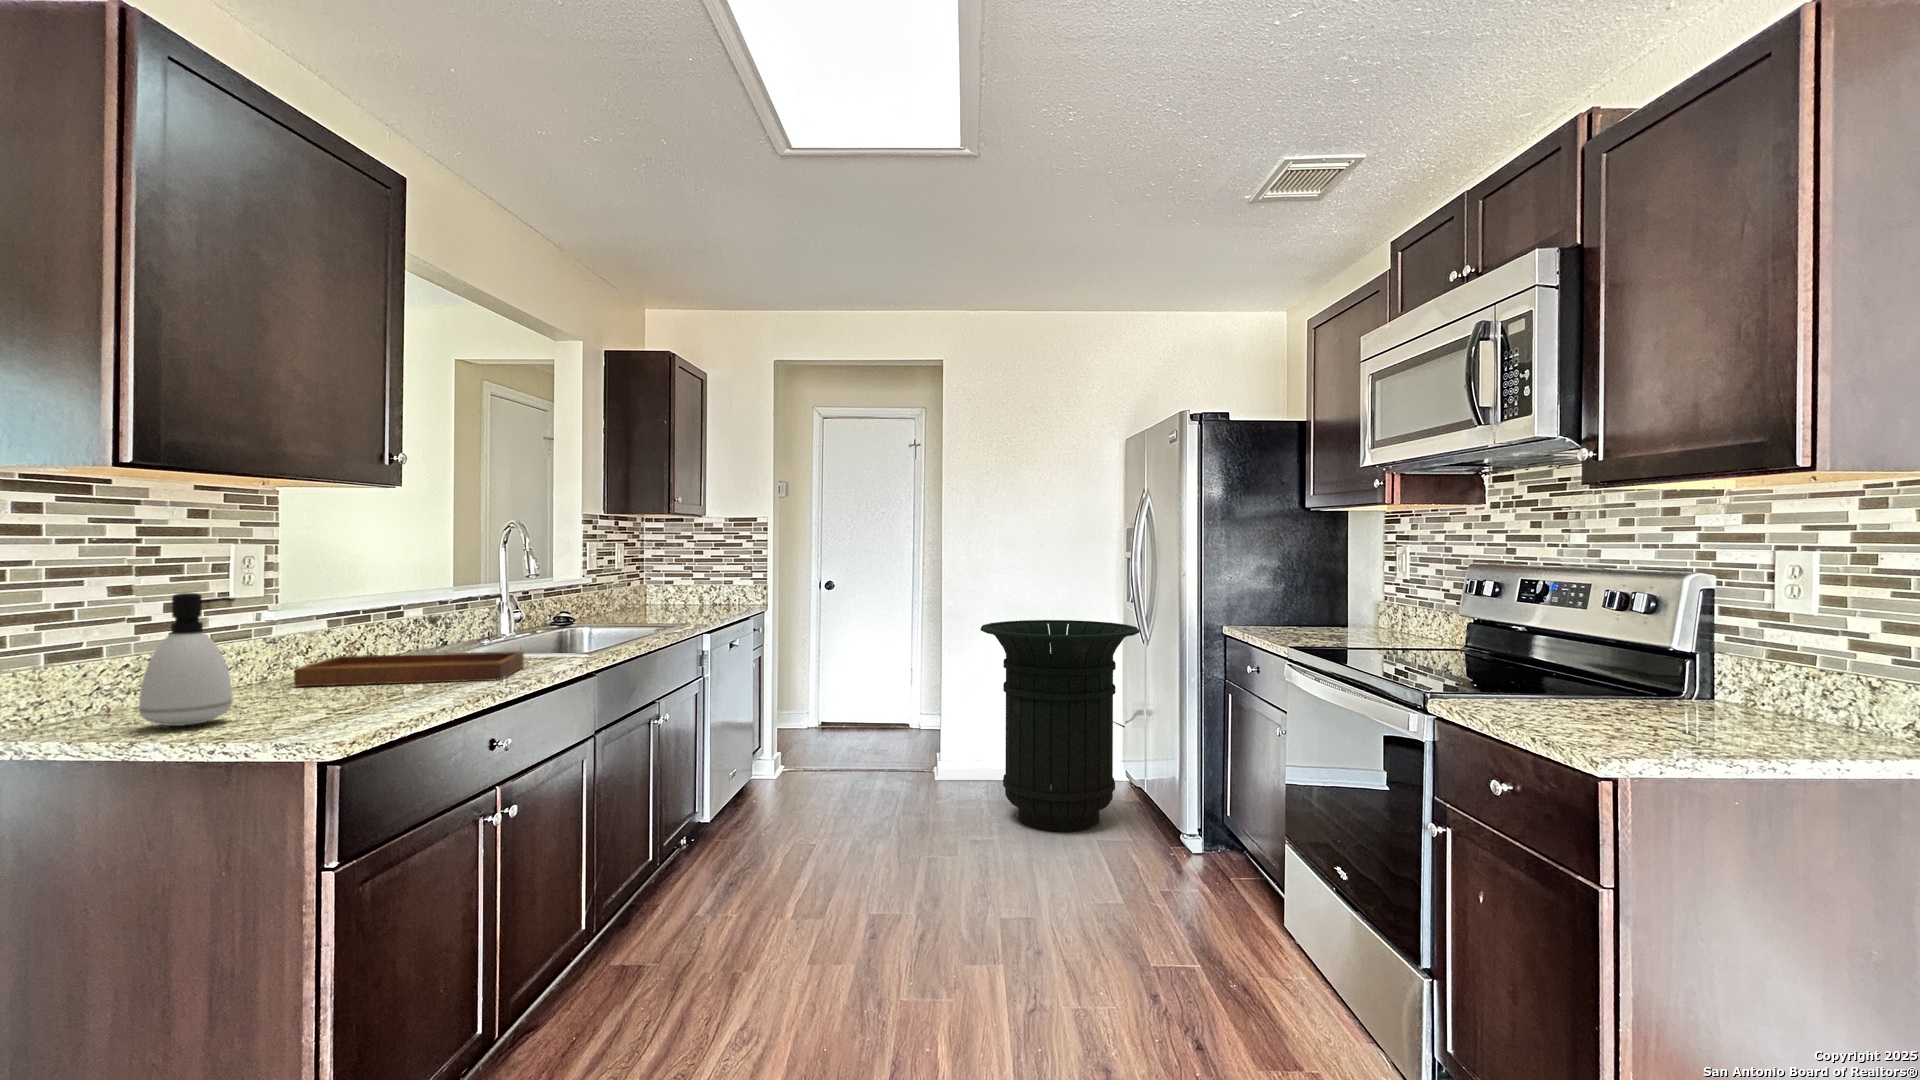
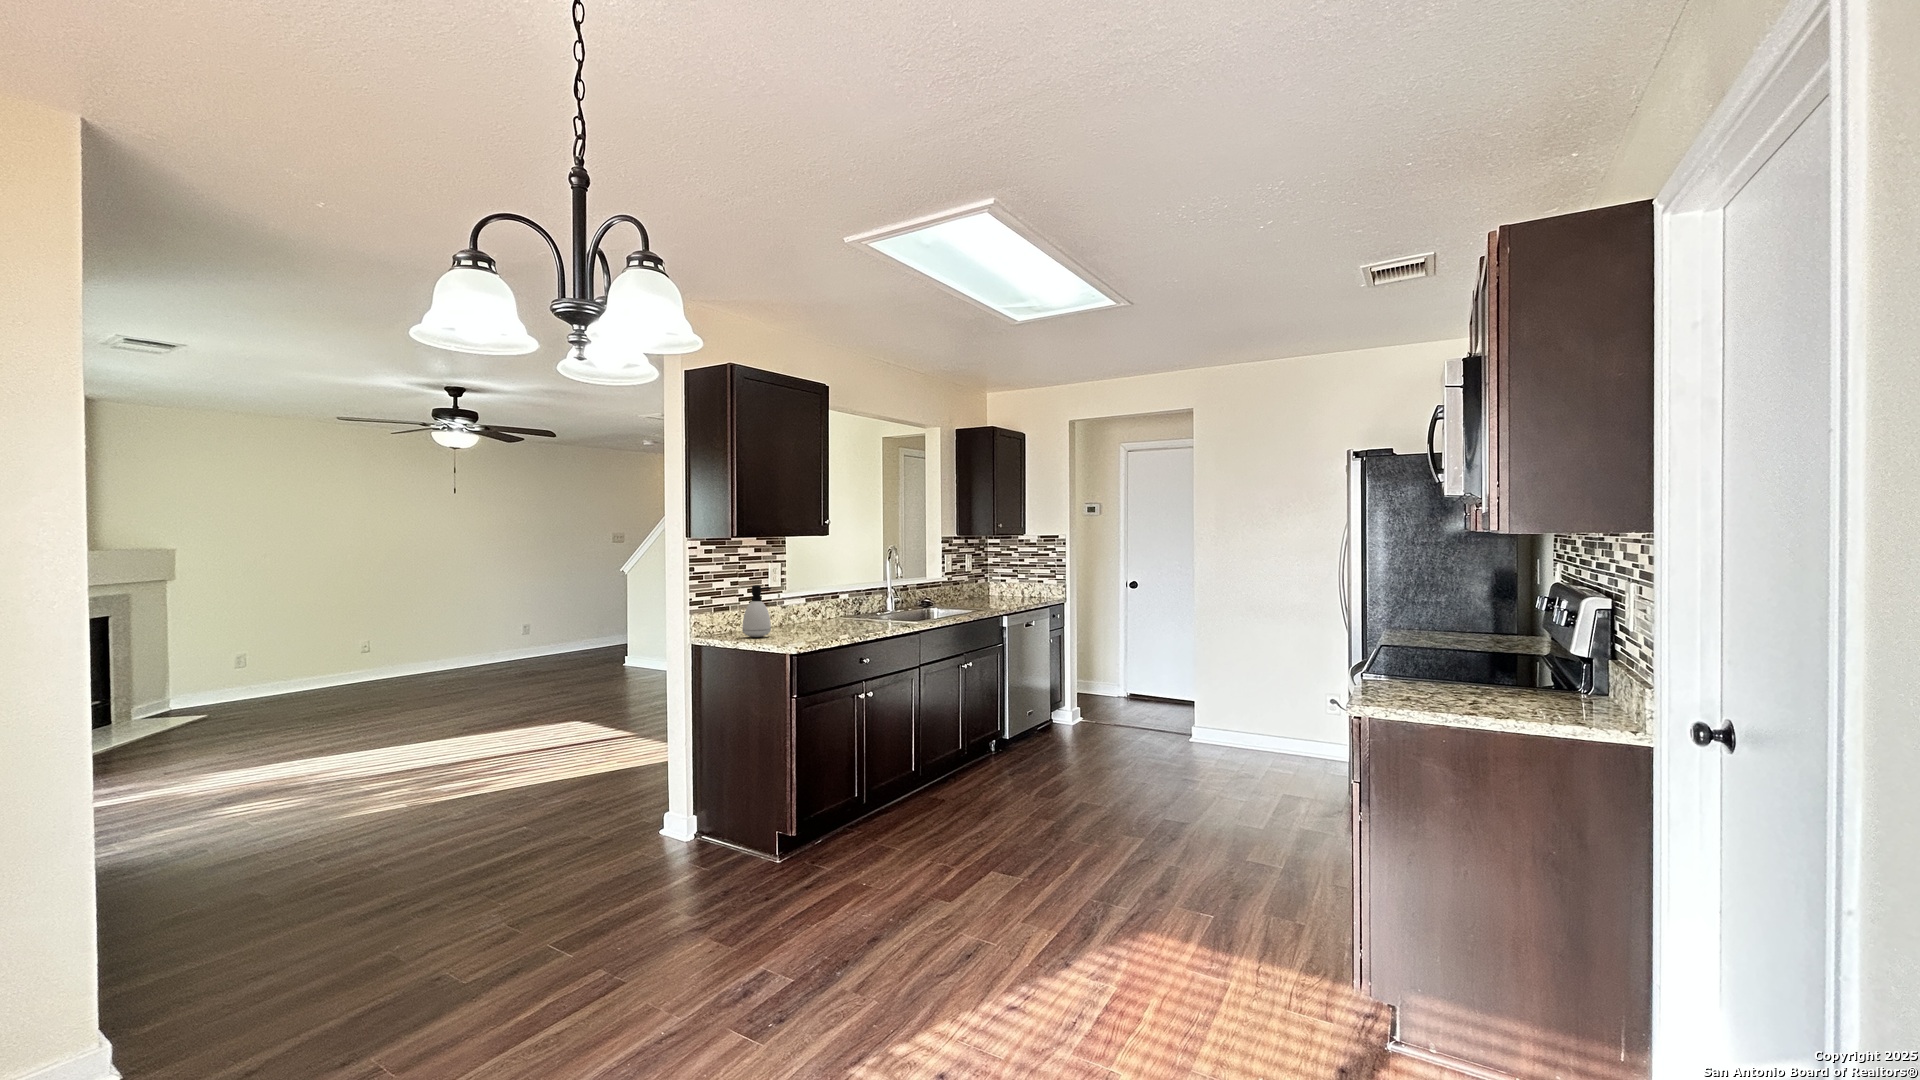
tray: present [294,615,524,687] -> none [792,597,887,629]
trash can: present [981,620,1140,832] -> none [1198,615,1322,771]

